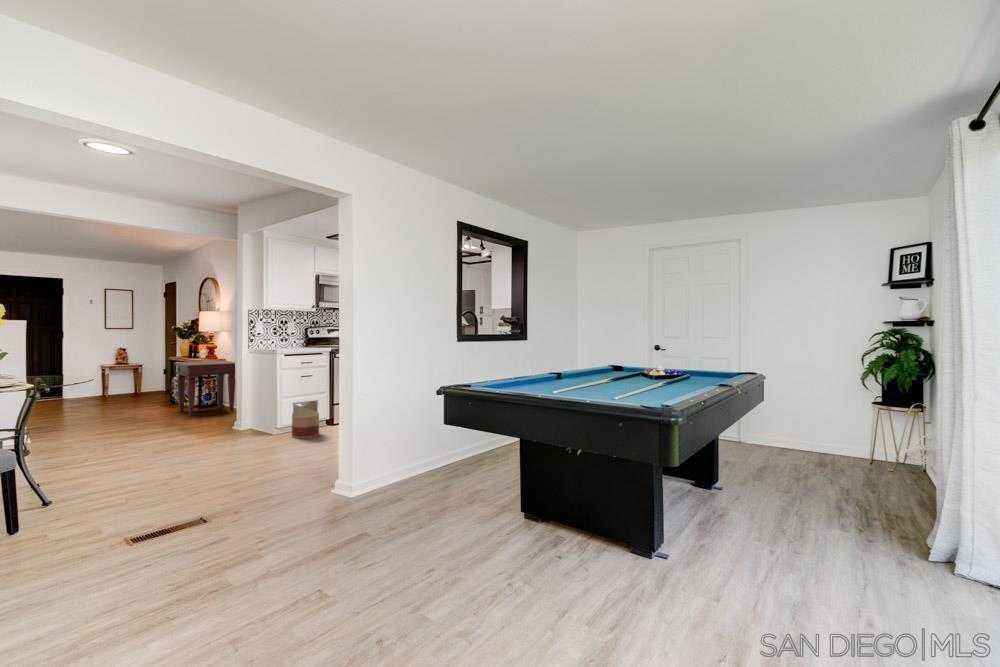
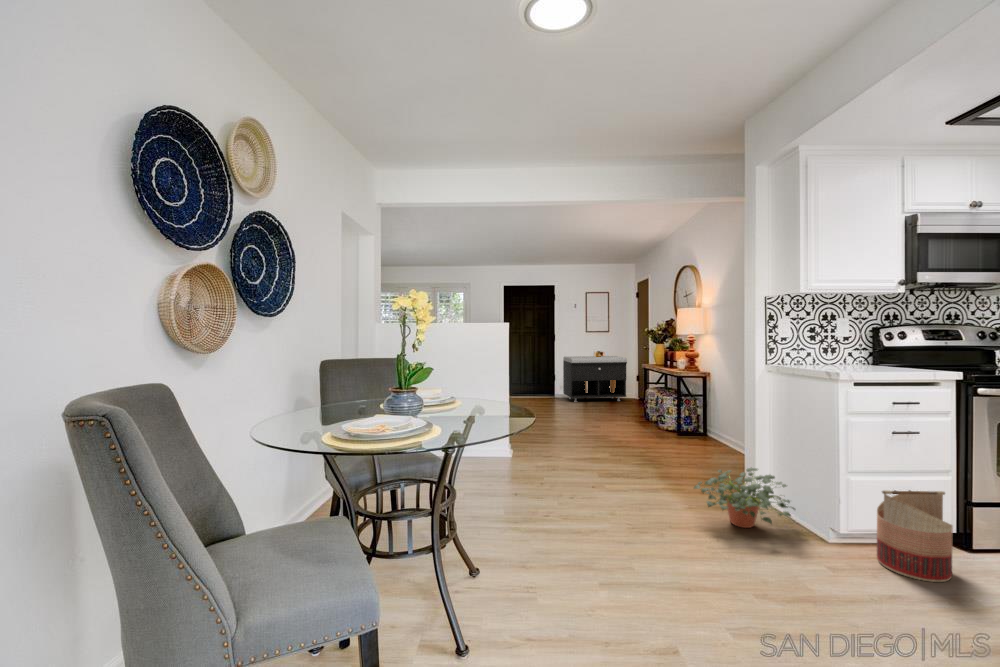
storage bench: none [75,352,153,399] -> present [563,356,627,402]
side table: present [175,361,235,416] -> none [649,374,732,450]
potted plant: none [201,407,259,439] -> present [694,467,795,528]

